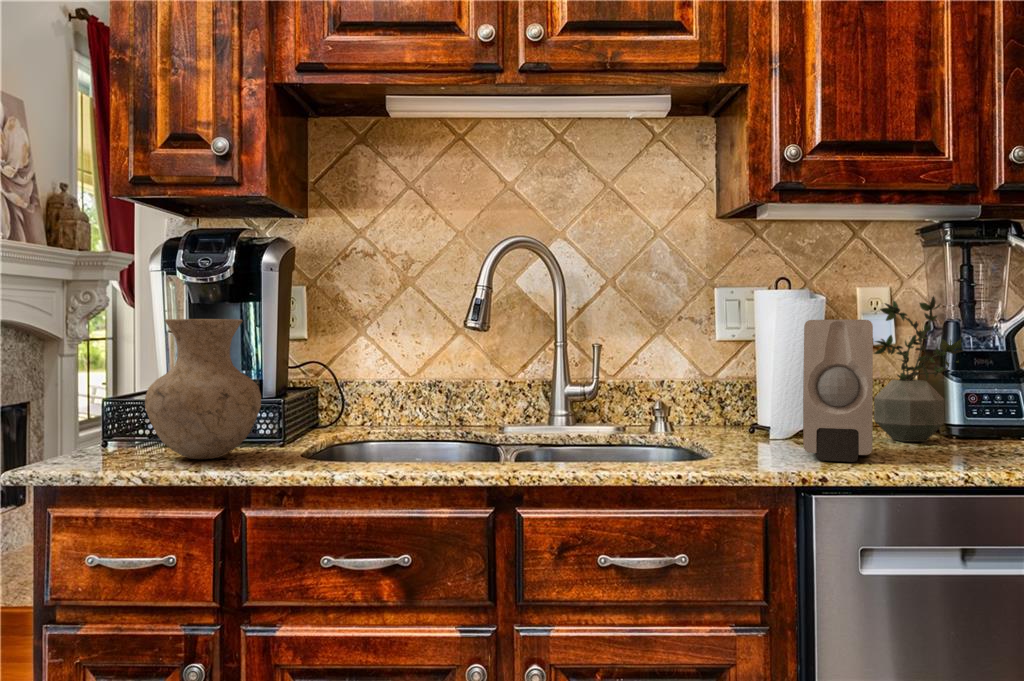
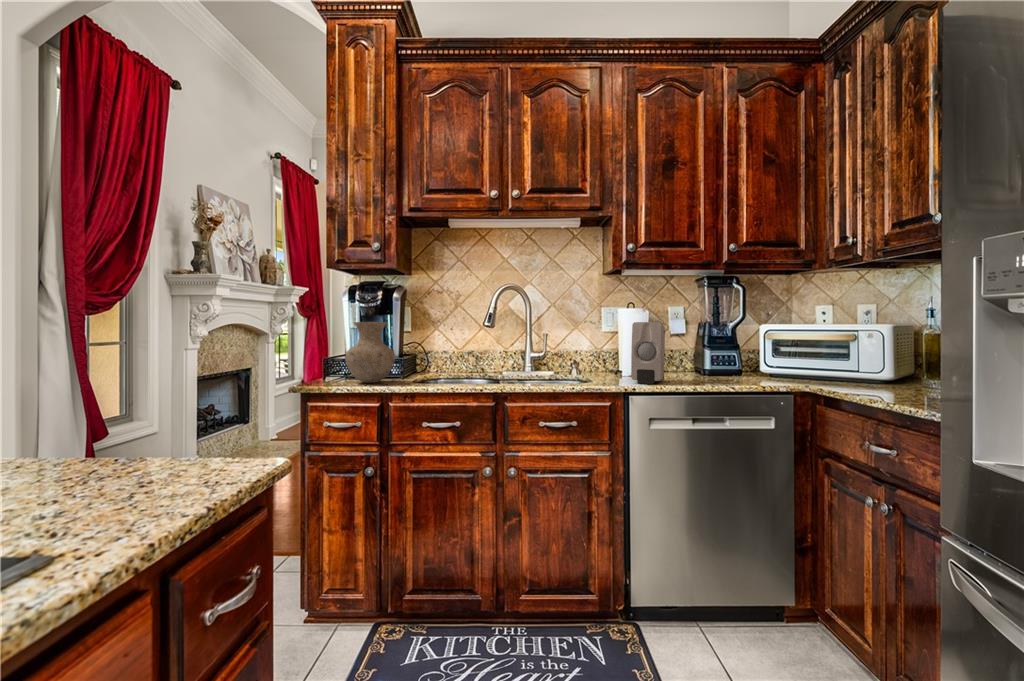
potted plant: present [874,296,963,442] -> none [670,311,711,377]

